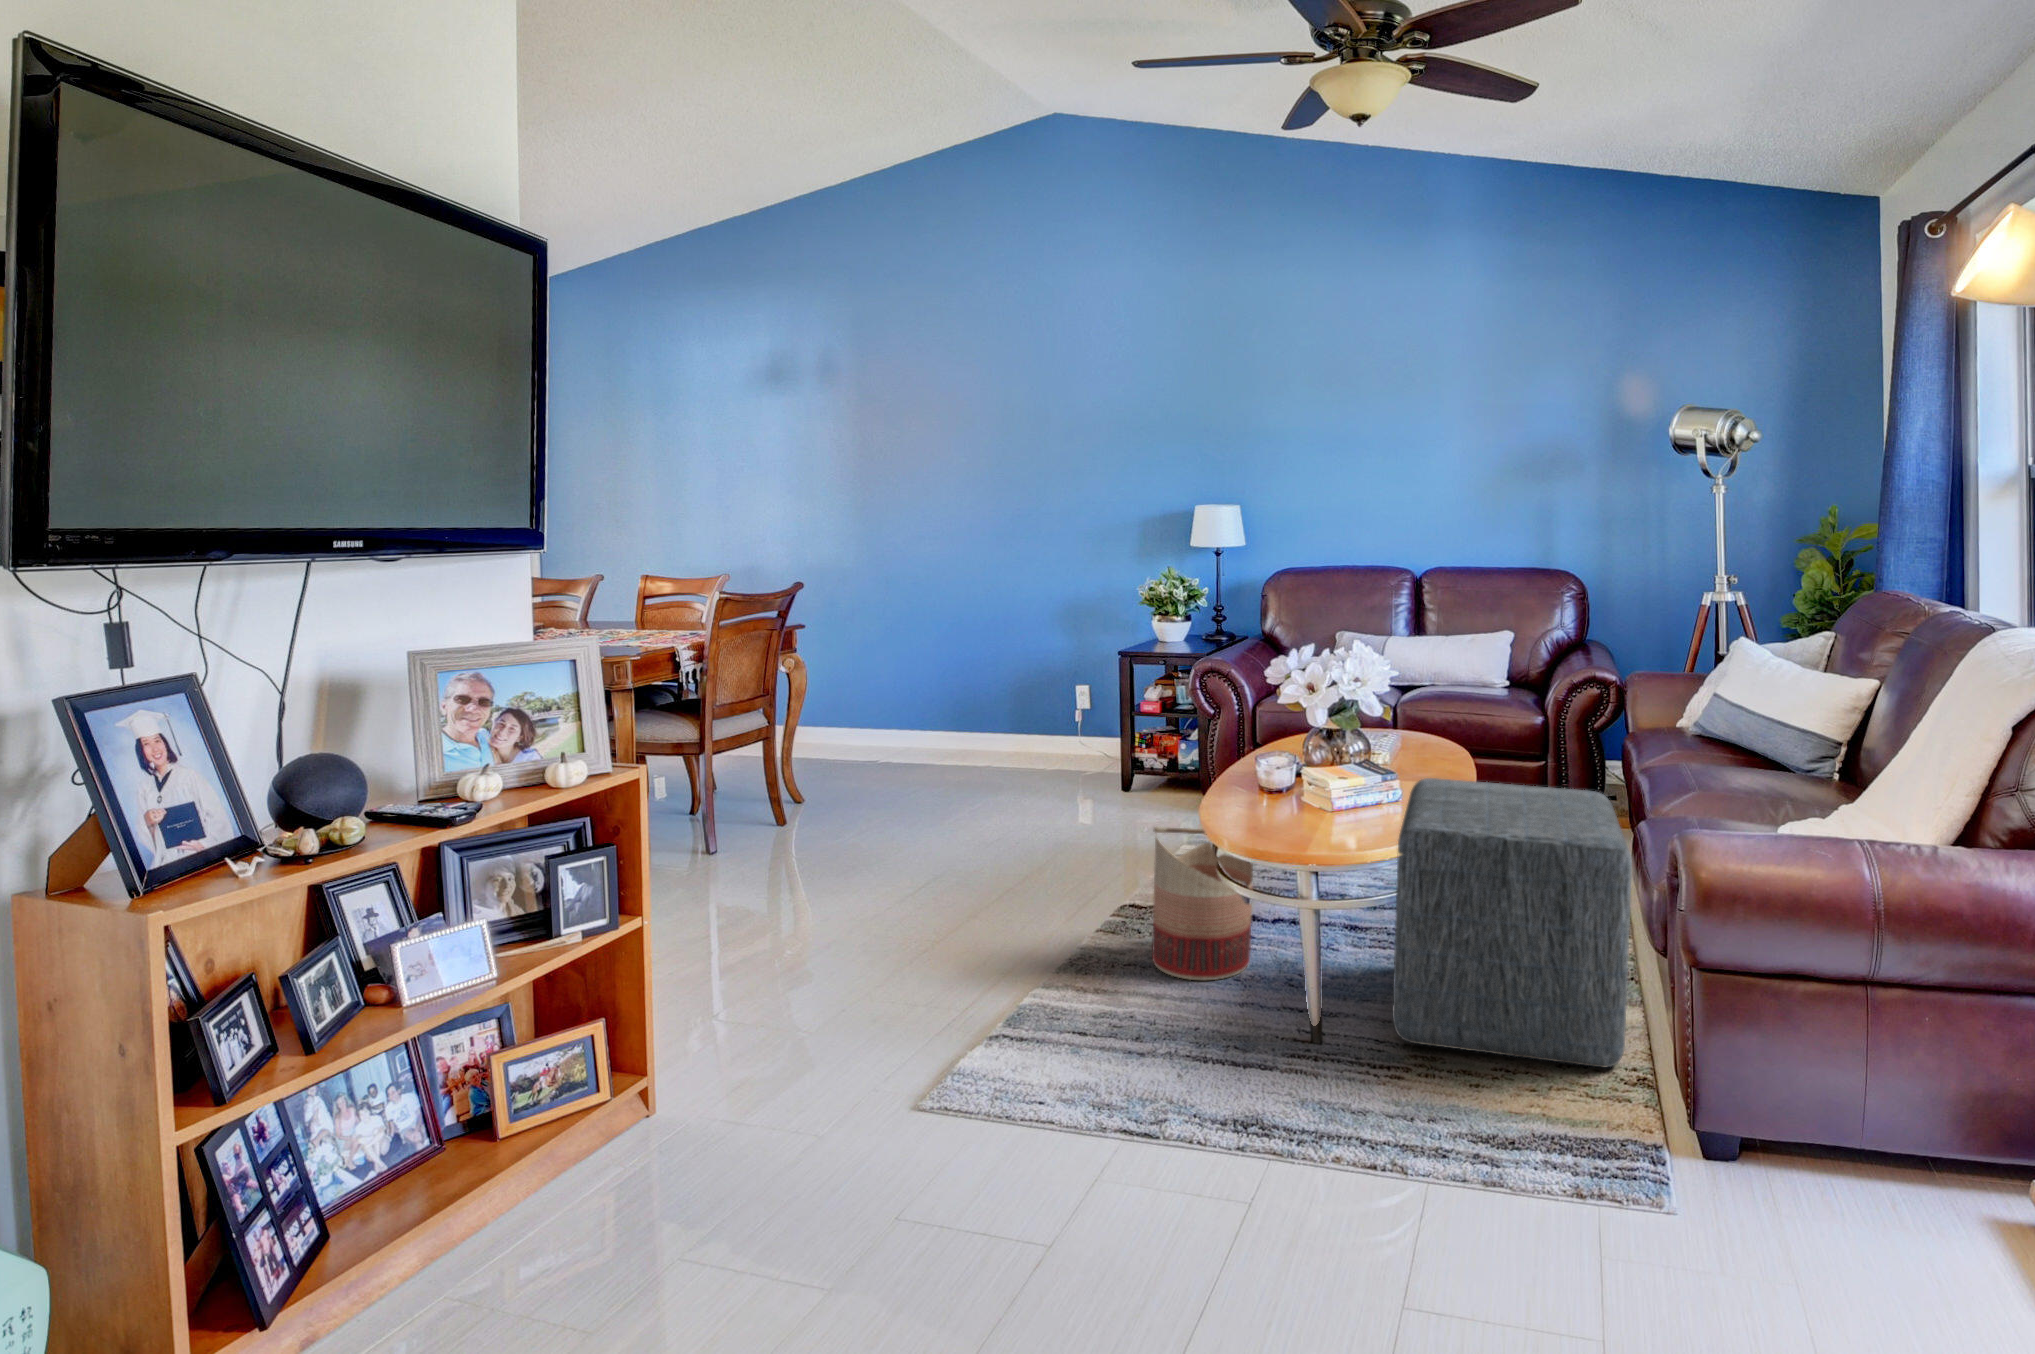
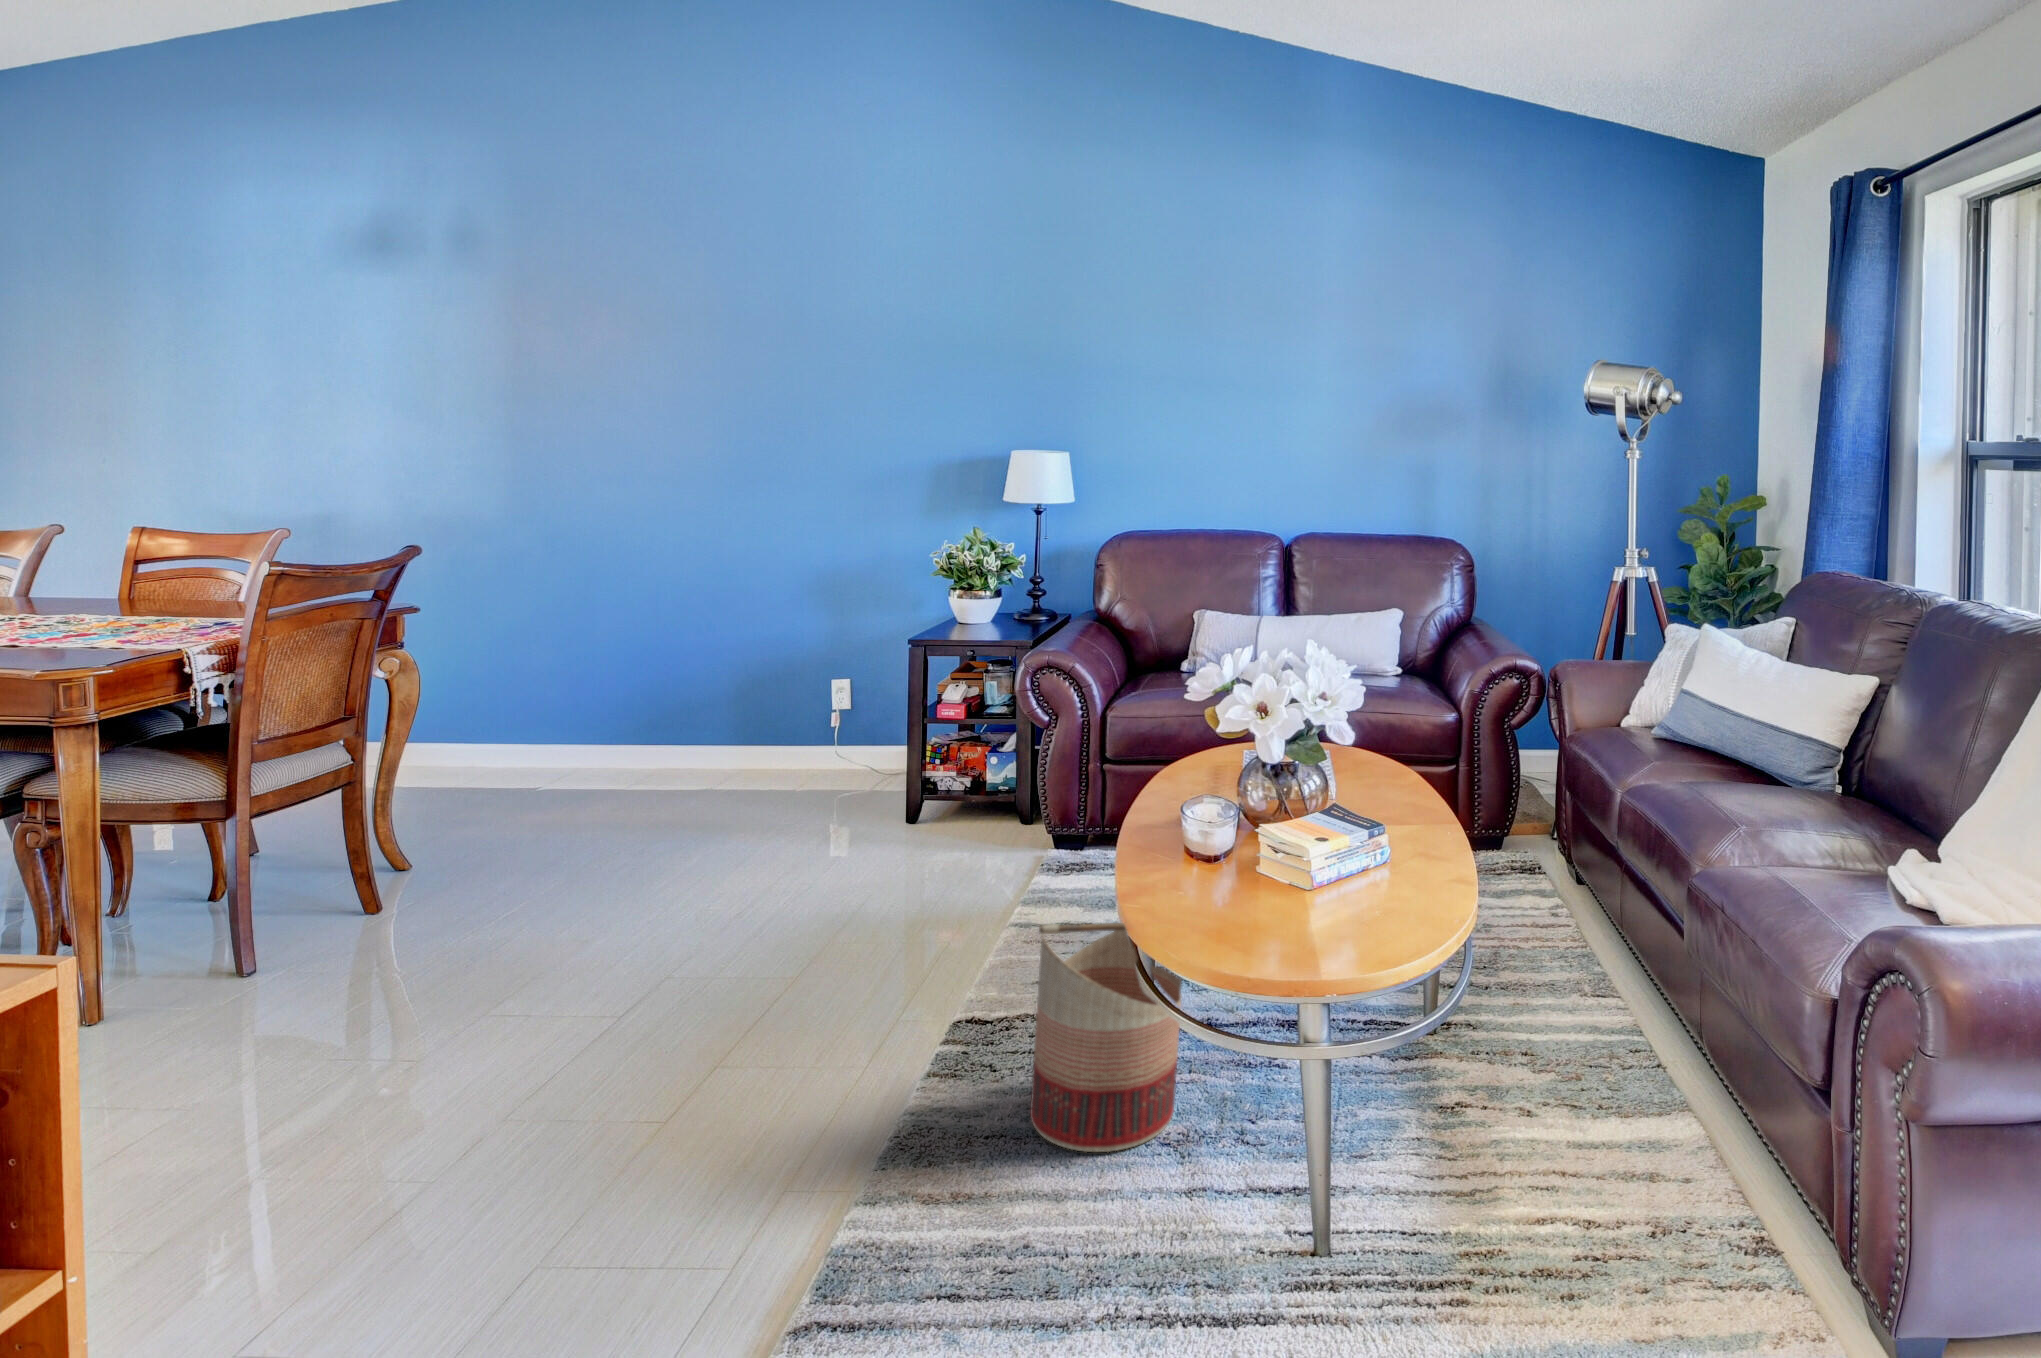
ottoman: present [1392,778,1632,1067] -> none [1389,832,1746,1233]

